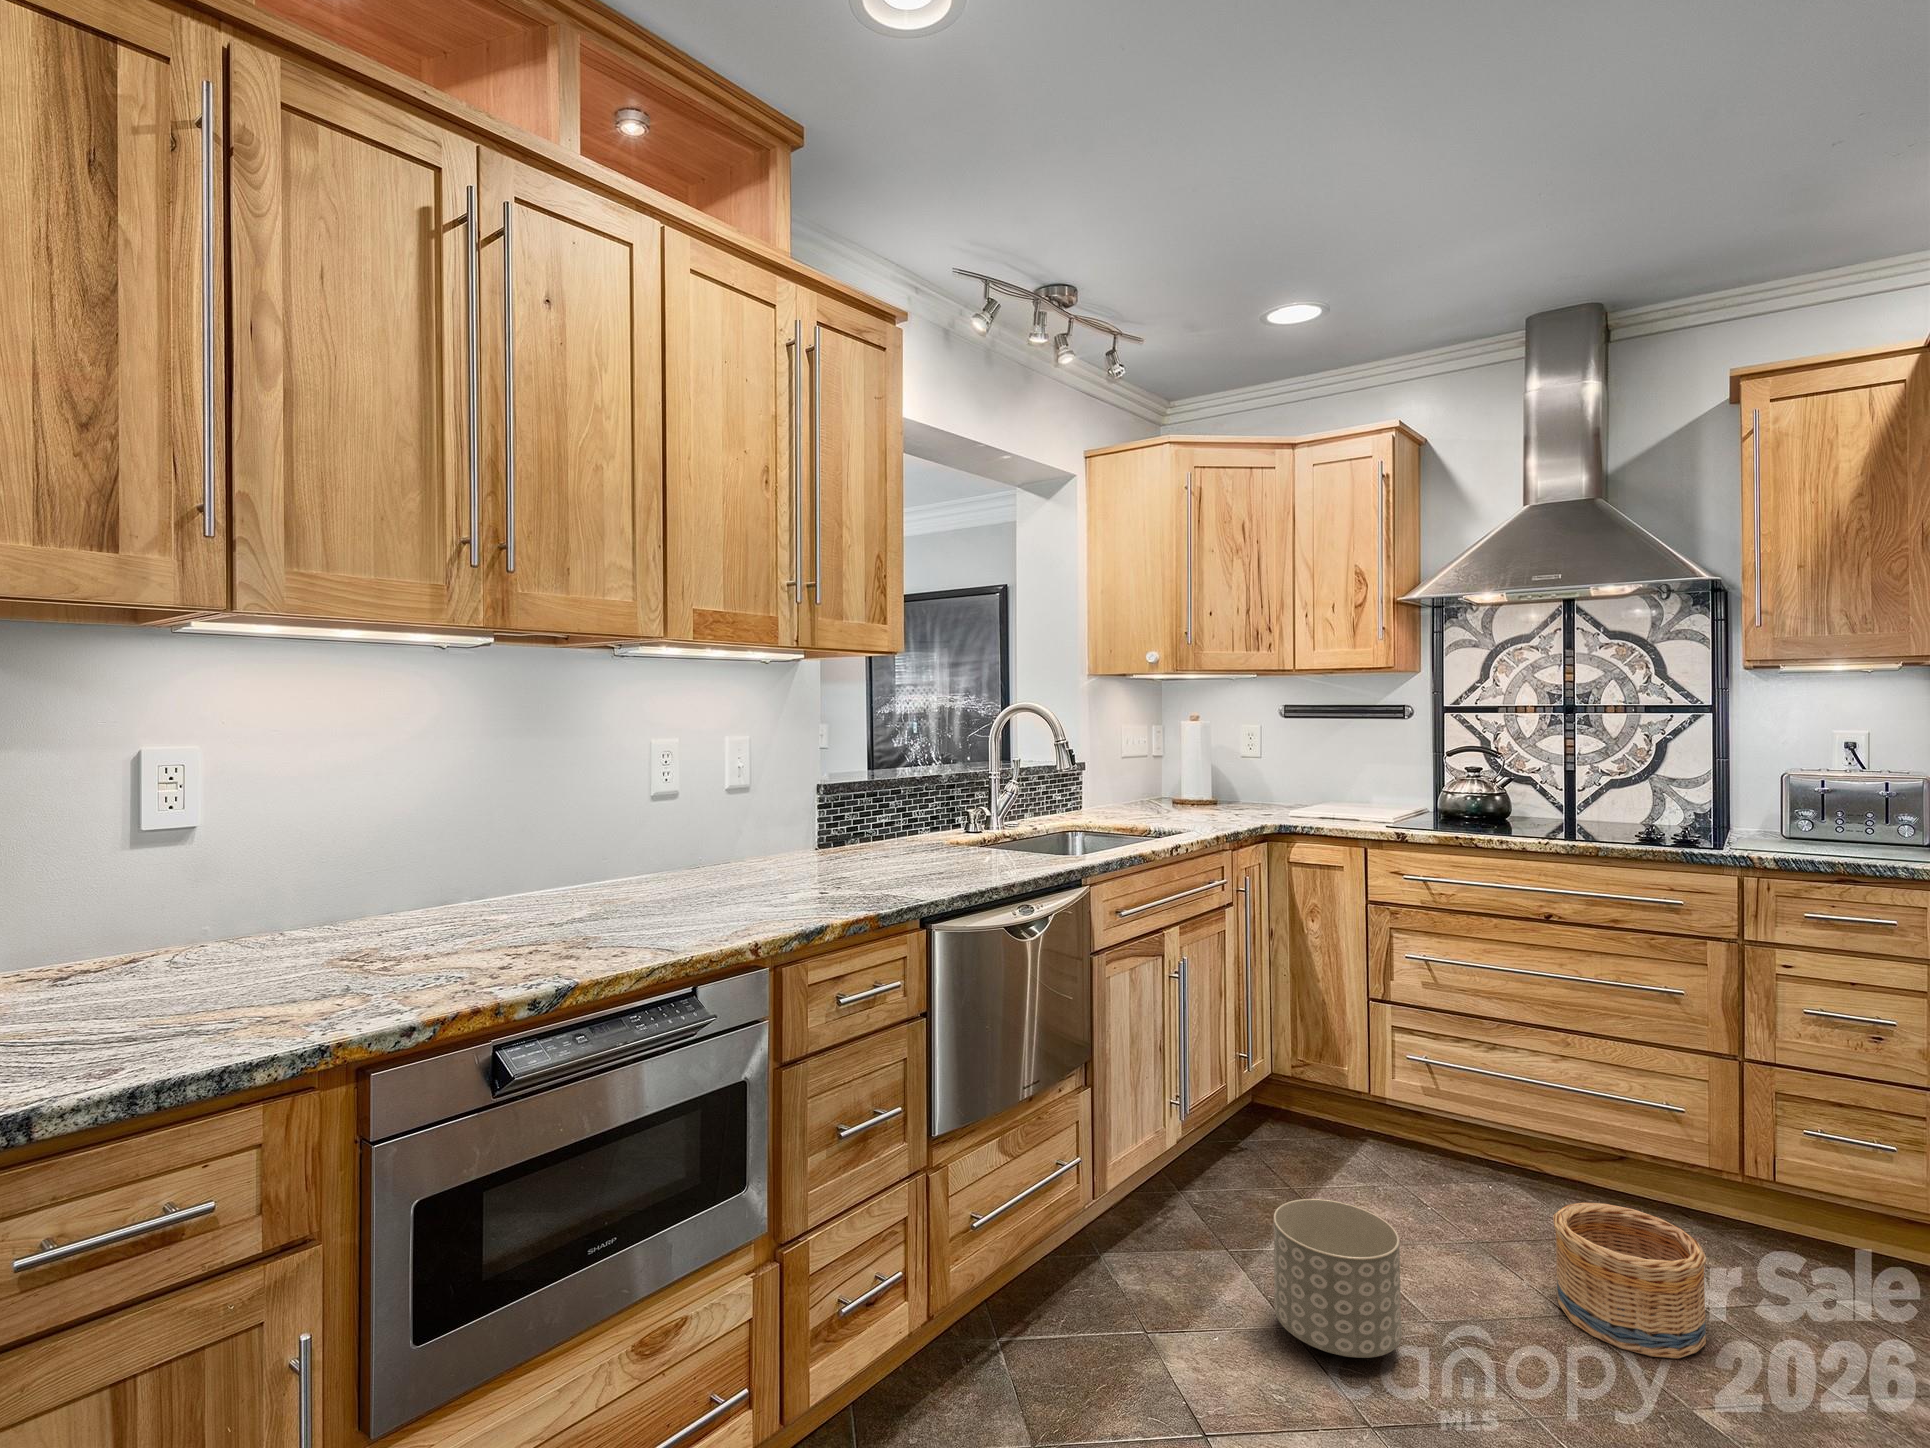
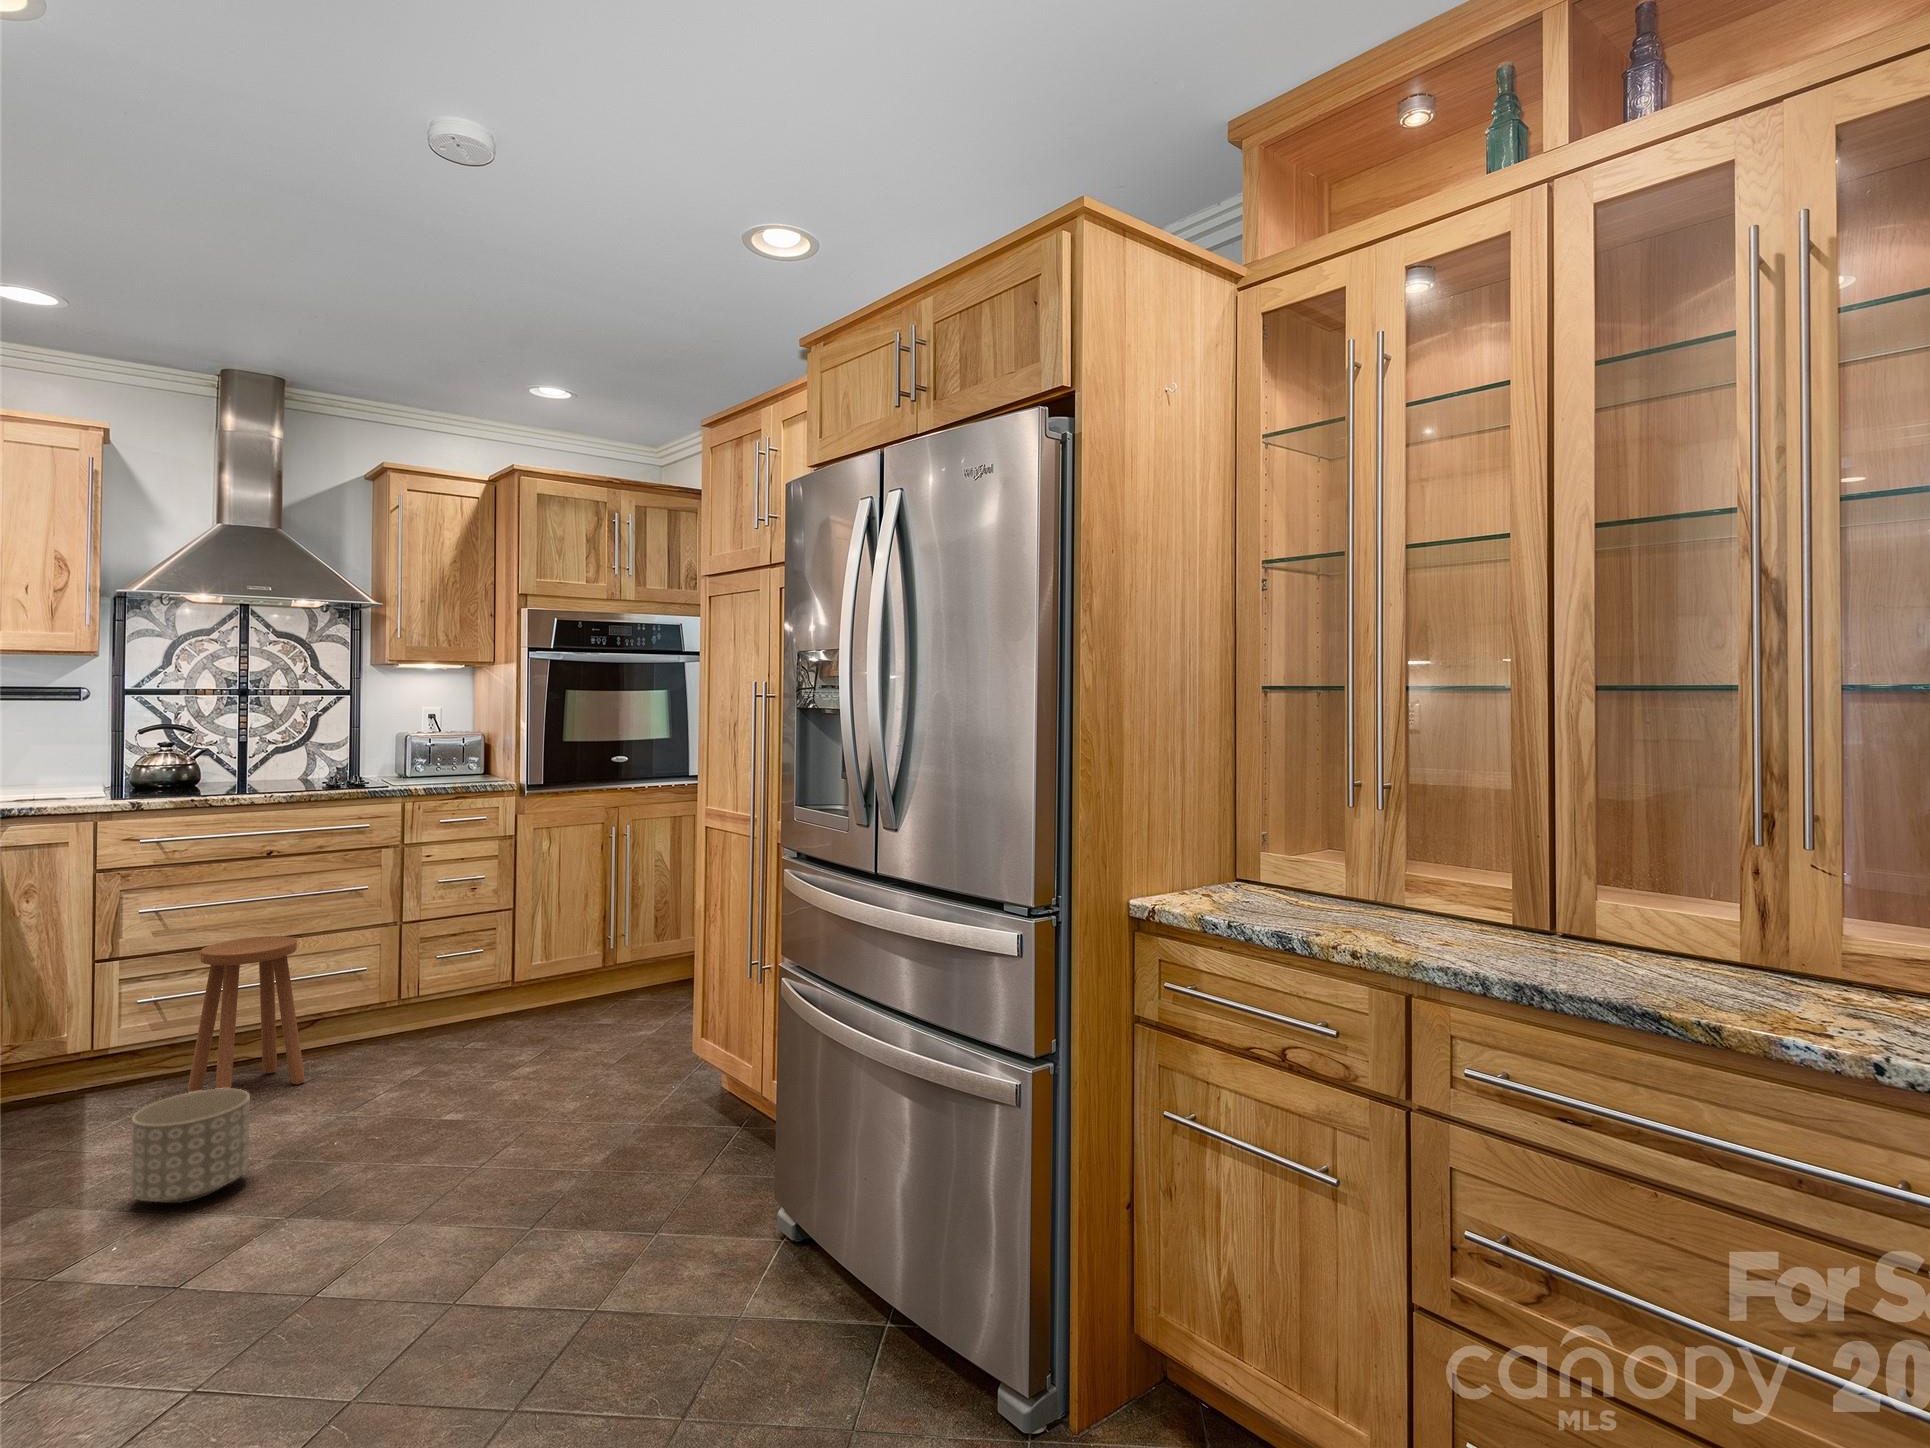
stool: none [1446,1017,1574,1248] -> present [188,936,305,1093]
basket: present [1553,1202,1707,1359] -> none [314,1026,411,1112]

